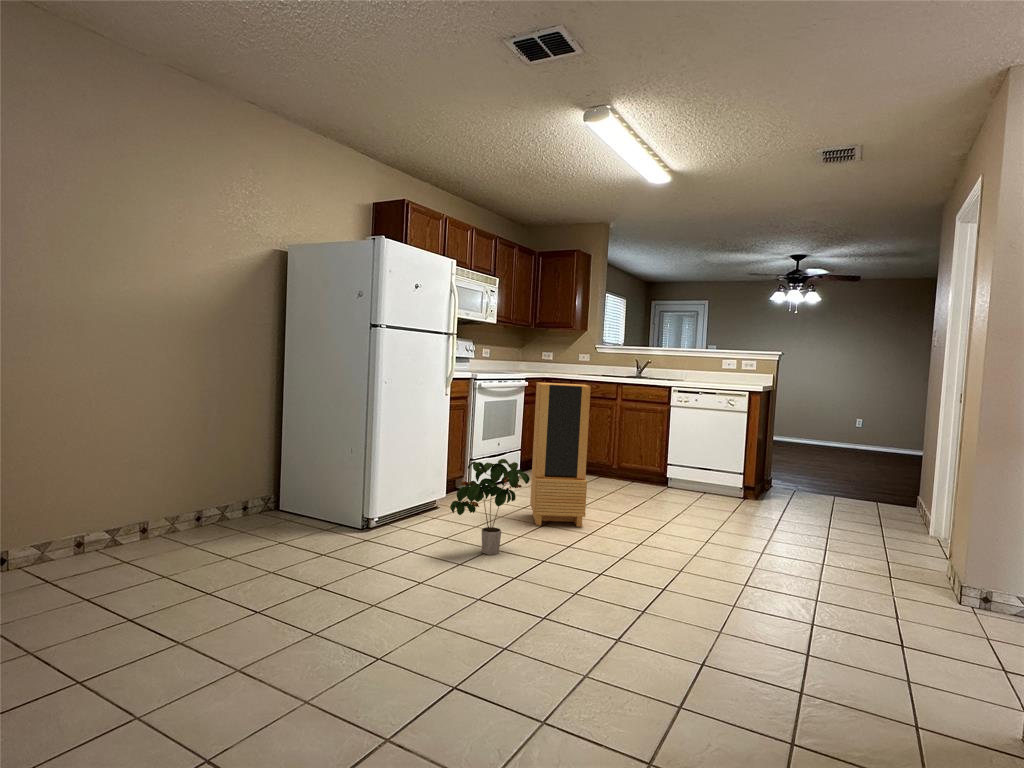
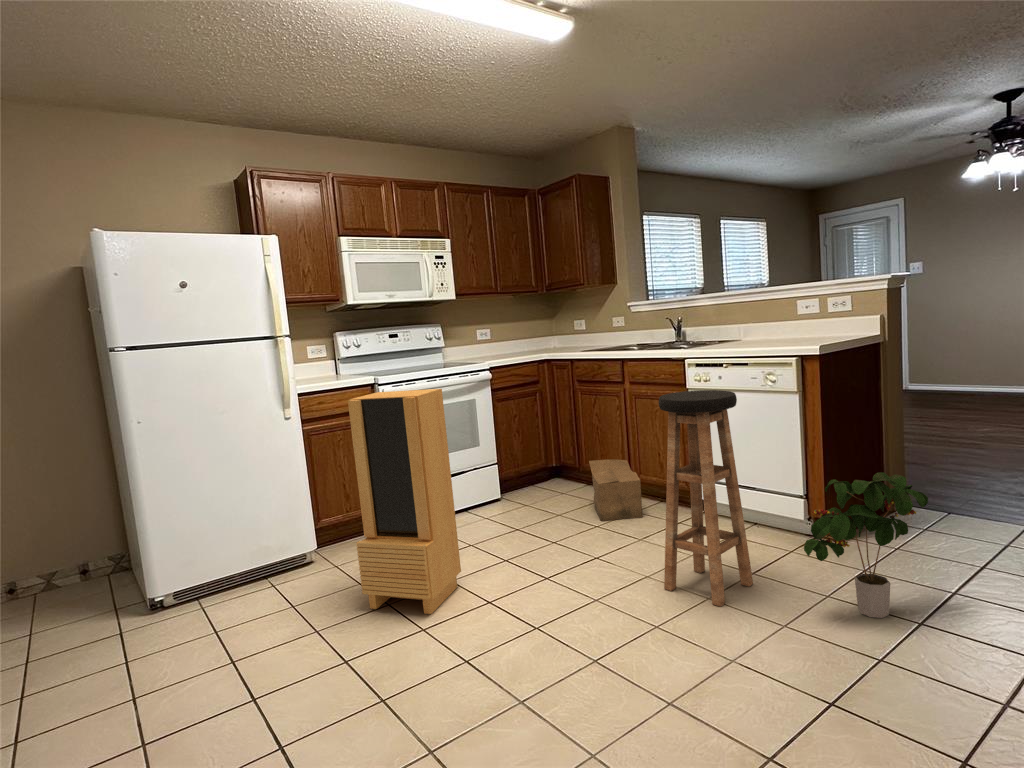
bar stool: none [697,403,748,522] -> present [659,390,753,607]
cardboard box: none [592,450,636,489] -> present [589,459,643,521]
potted plant: present [450,459,530,555] -> present [804,472,928,618]

